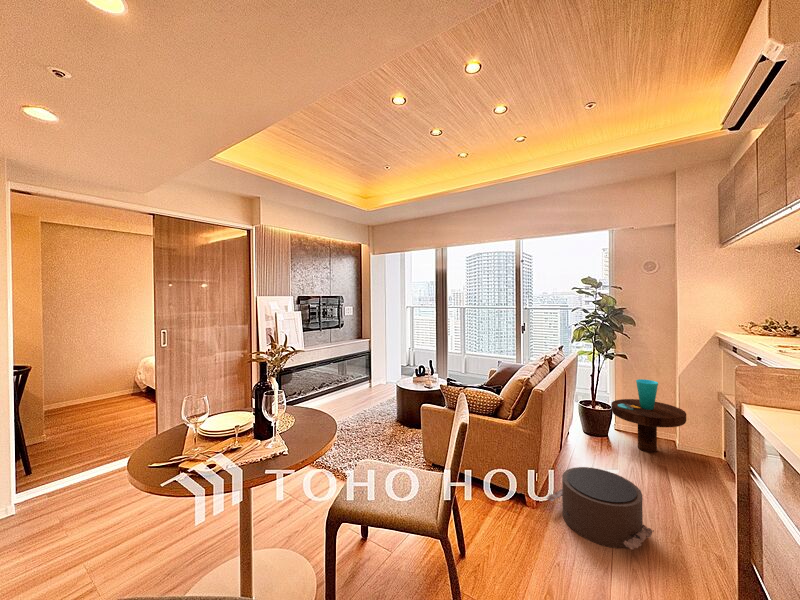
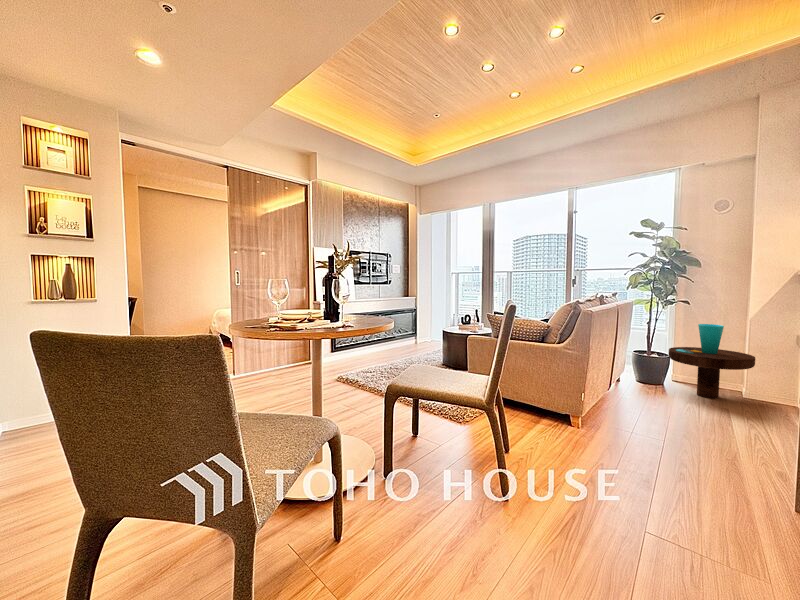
pouf: present [547,467,654,550] -> none [592,392,707,459]

